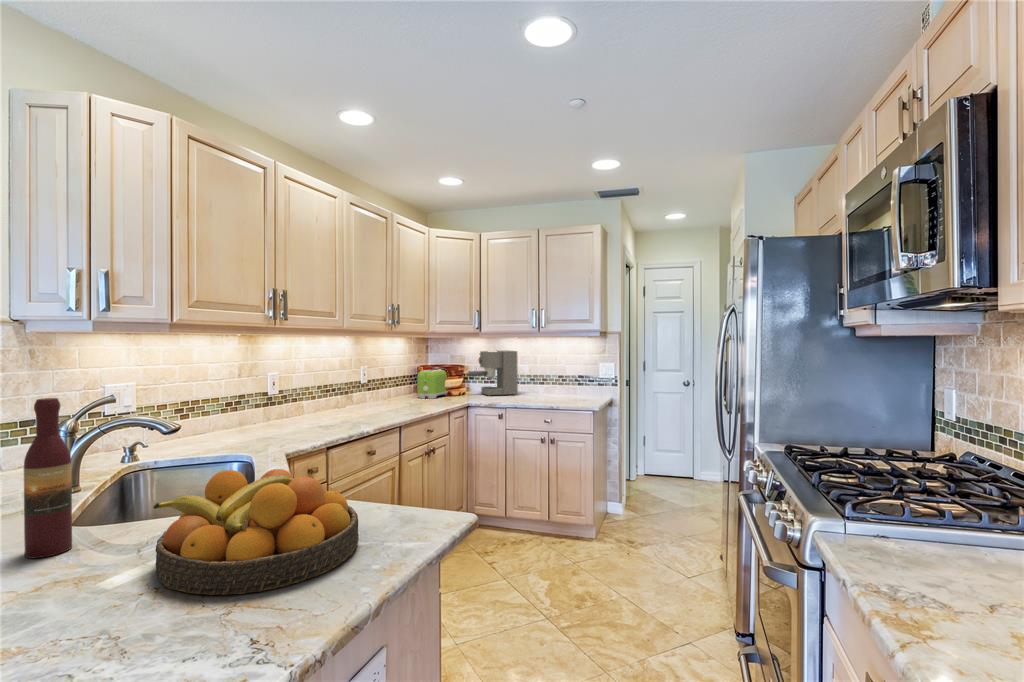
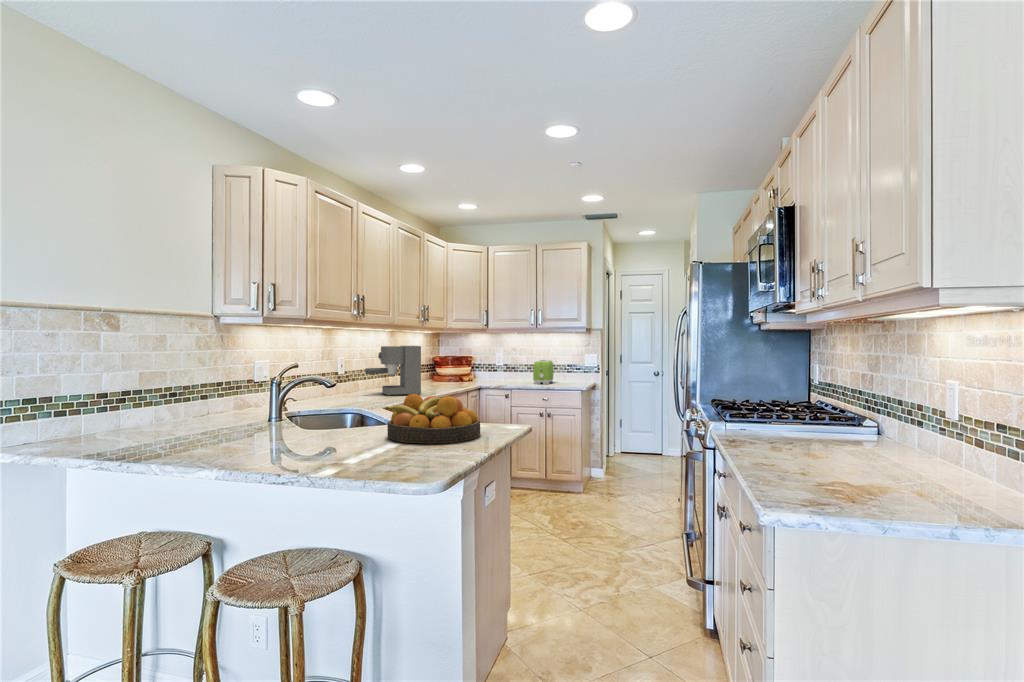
coffee maker: present [468,350,518,396] -> present [365,346,421,396]
toaster: present [417,369,448,399] -> present [533,360,553,384]
wine bottle: present [24,398,72,558] -> none [310,357,329,437]

